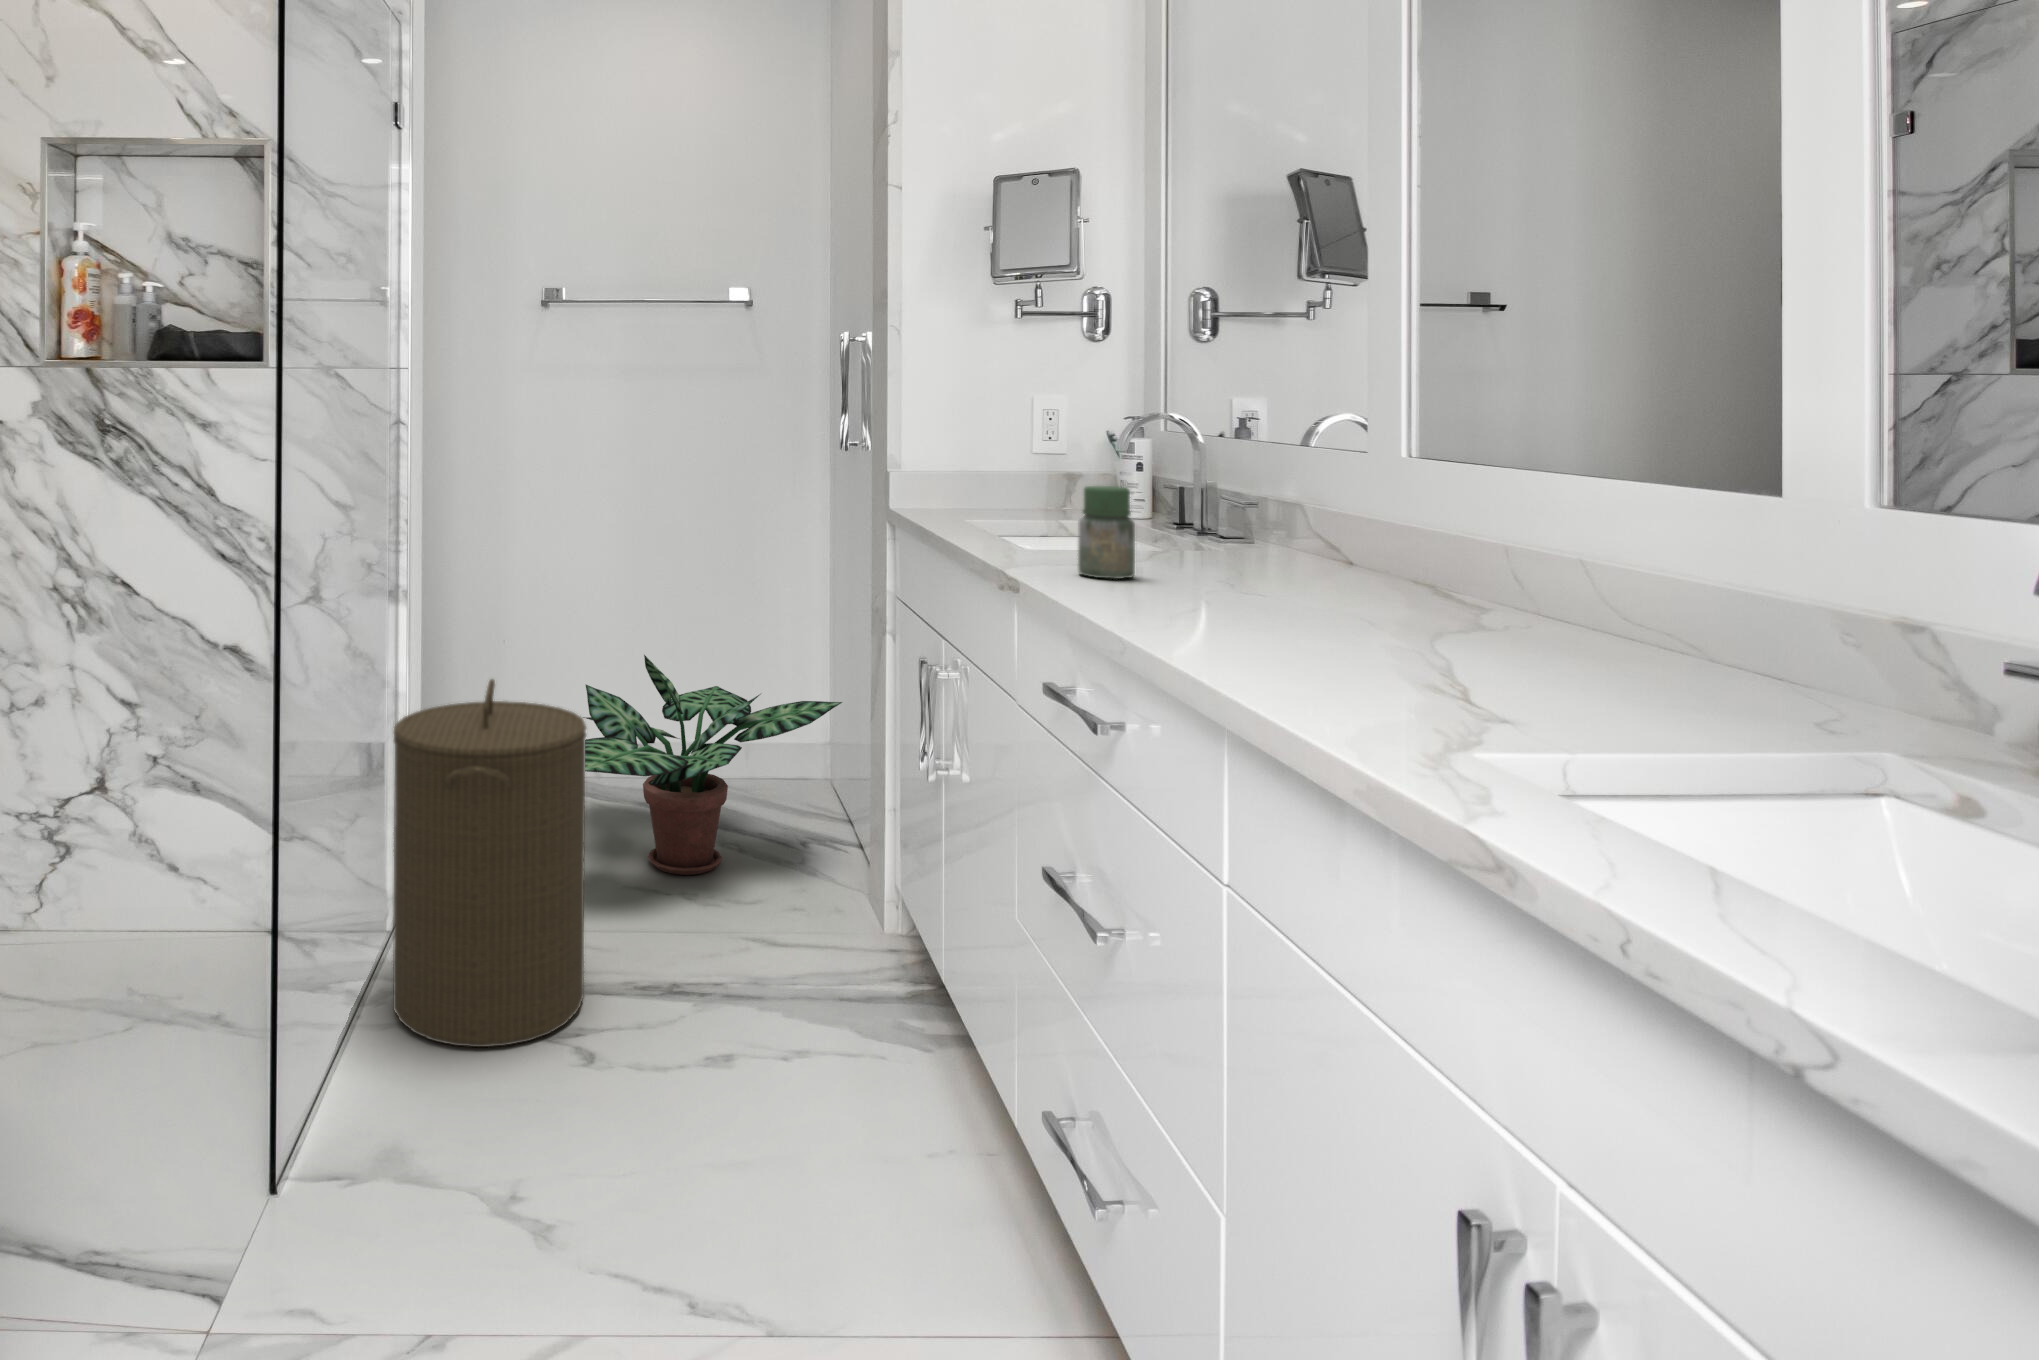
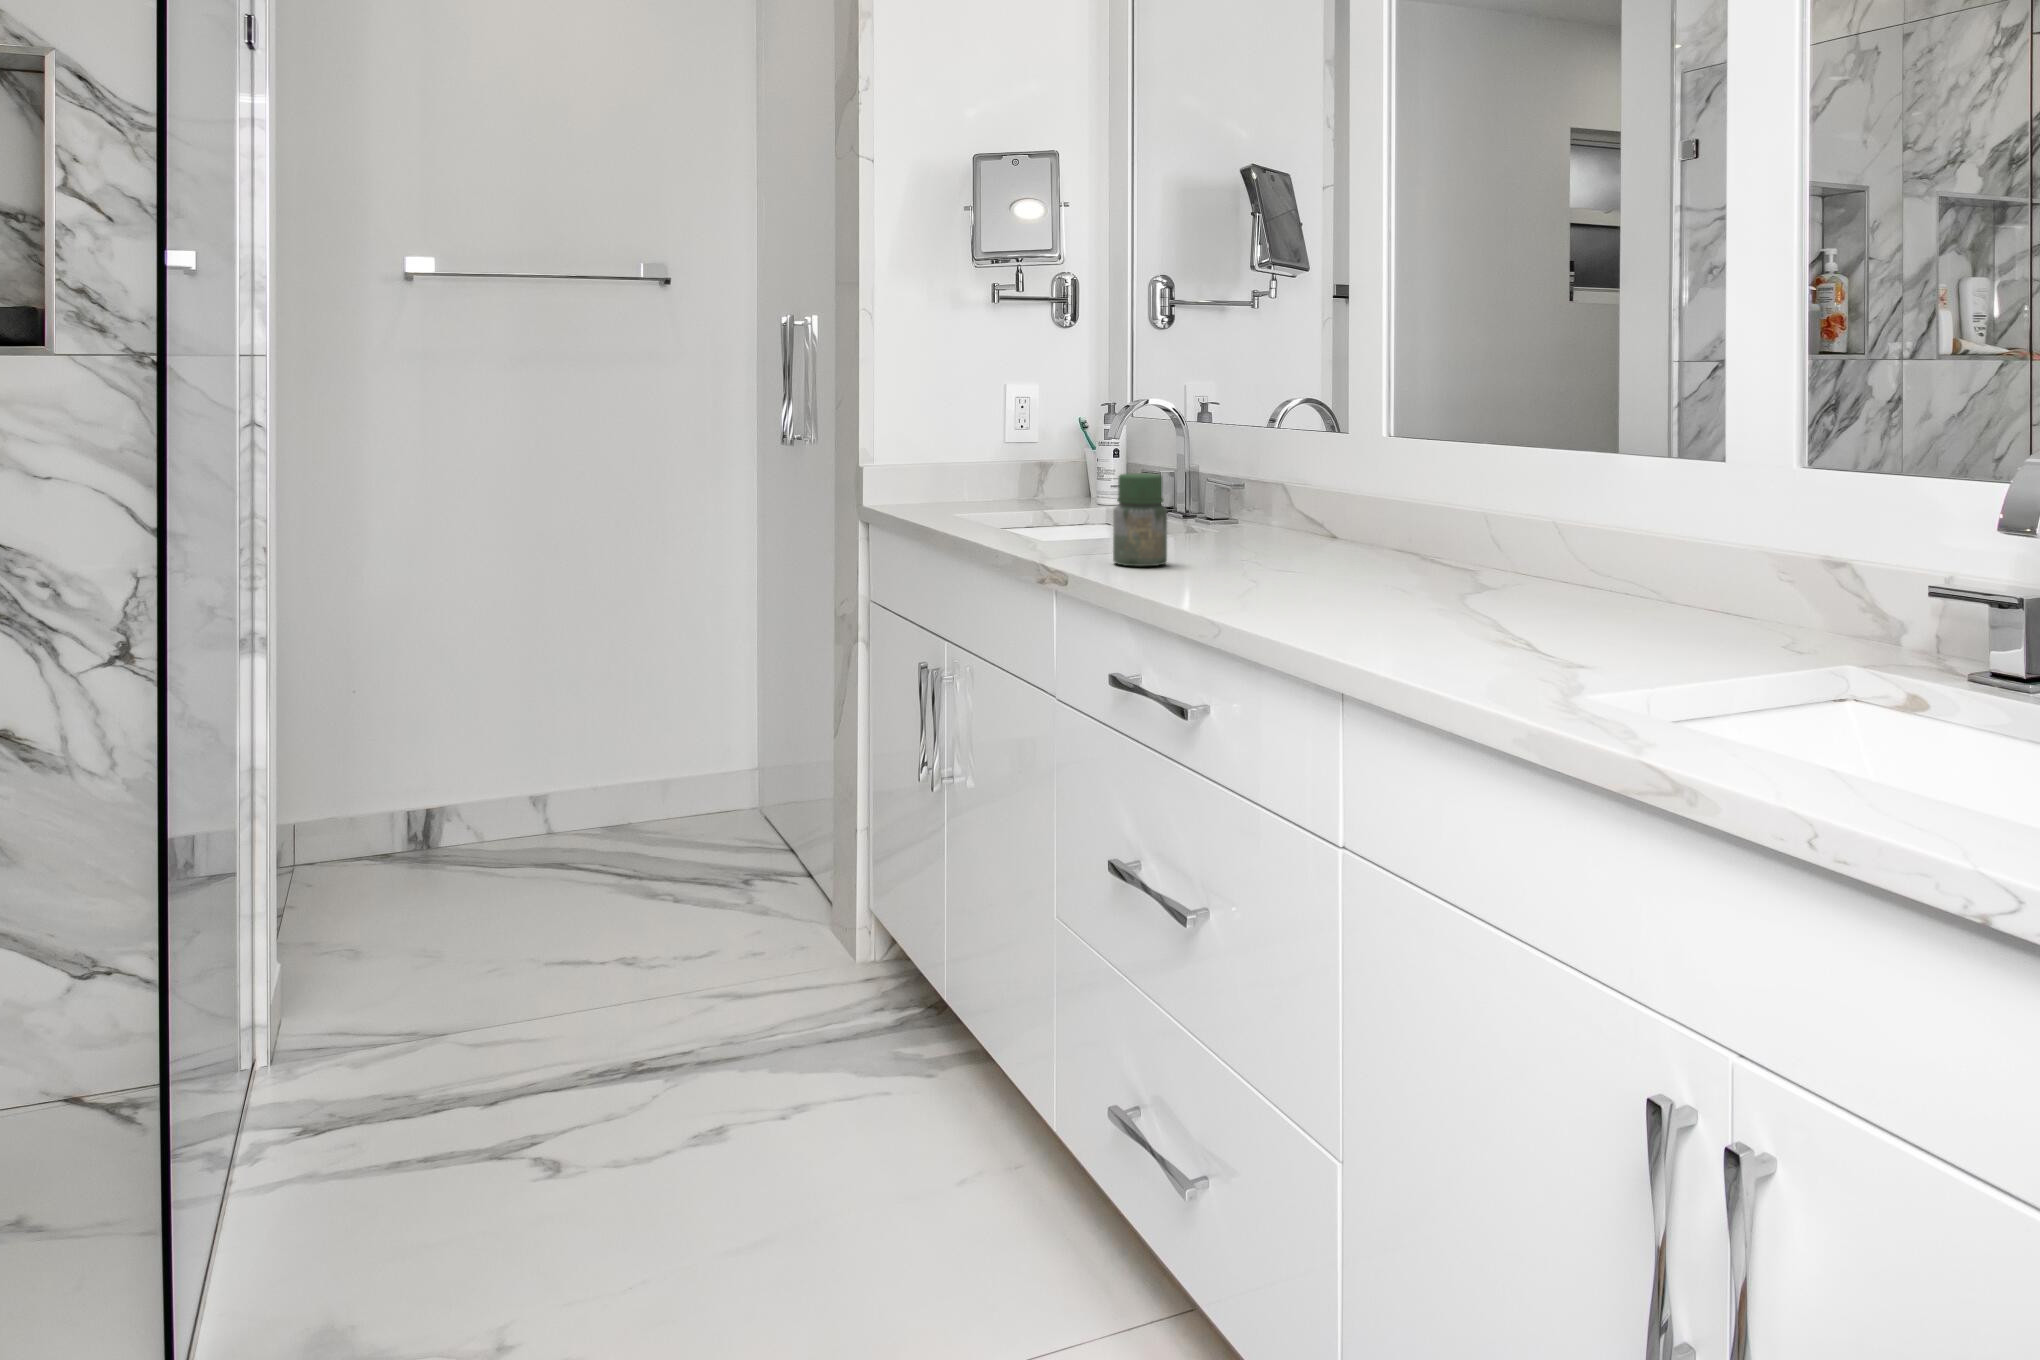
potted plant: present [583,655,842,875] -> none [468,689,790,941]
laundry hamper: present [393,679,586,1047] -> none [272,734,528,1189]

